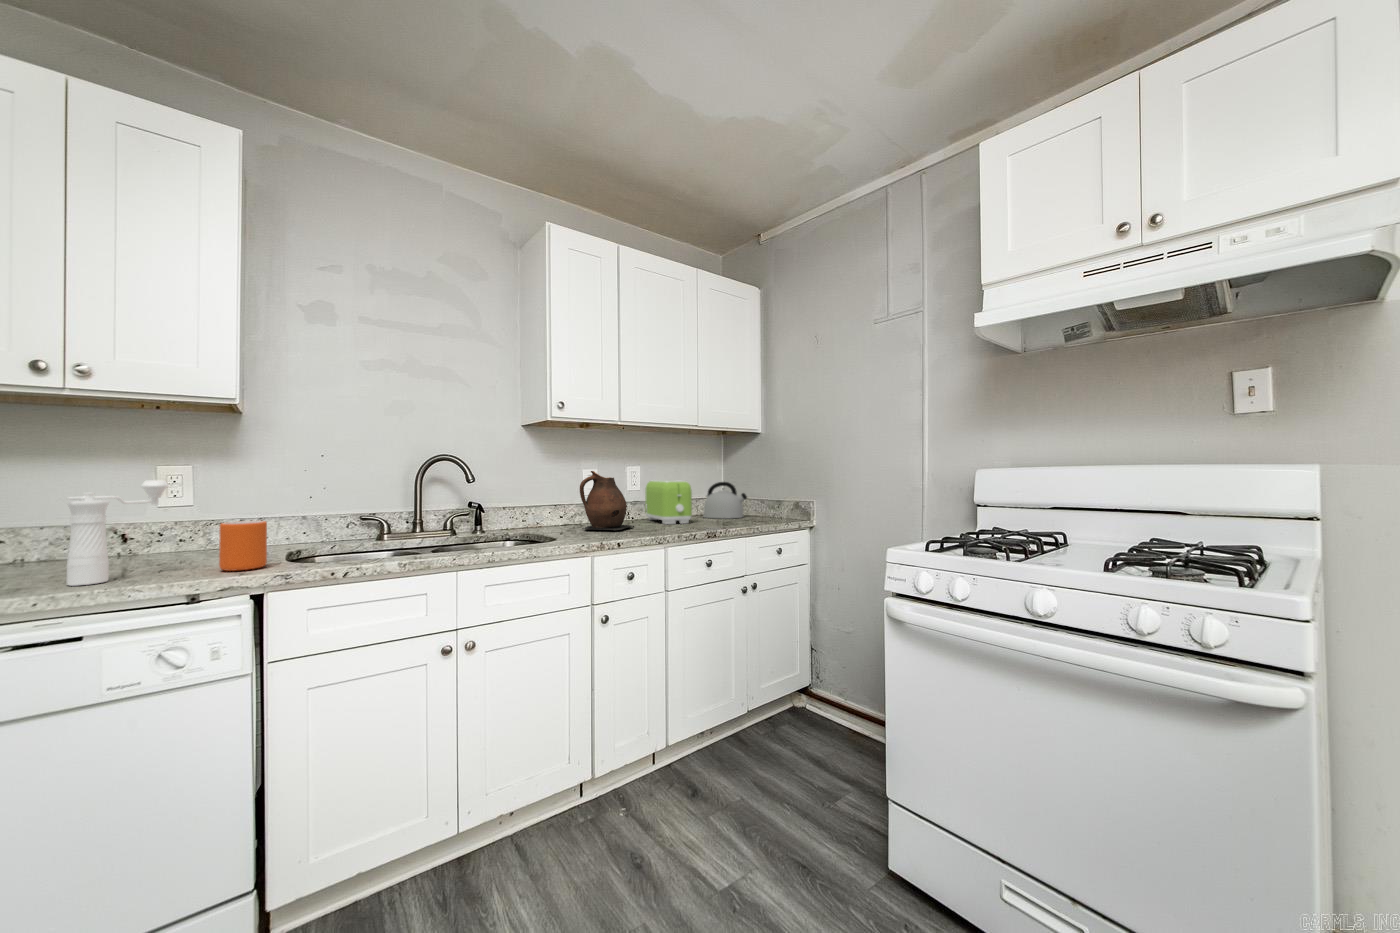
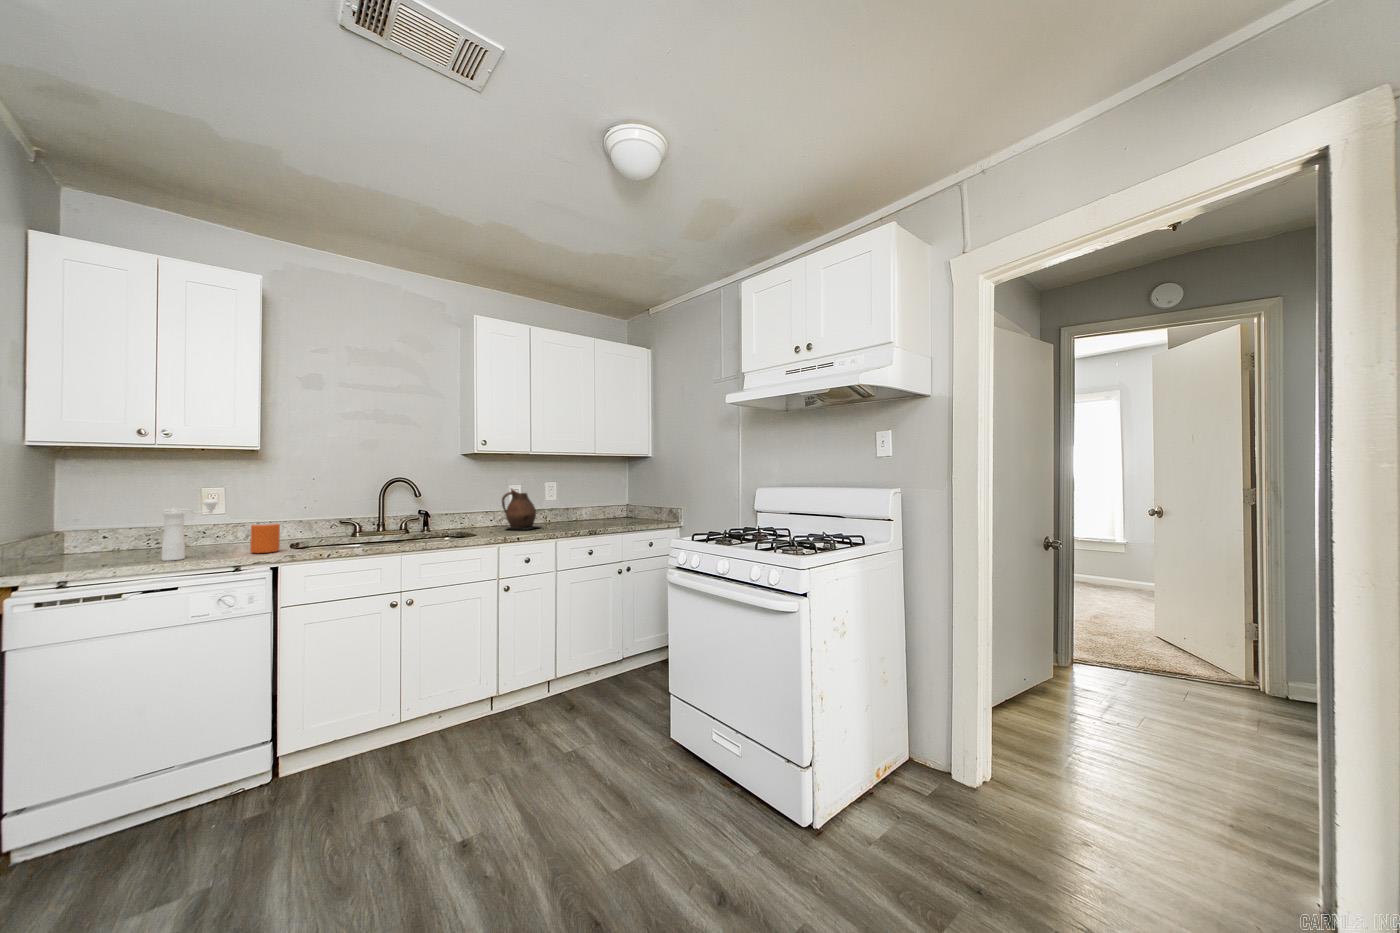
toaster: present [645,480,692,524] -> none [559,494,589,525]
kettle: present [703,482,747,518] -> none [605,494,637,521]

